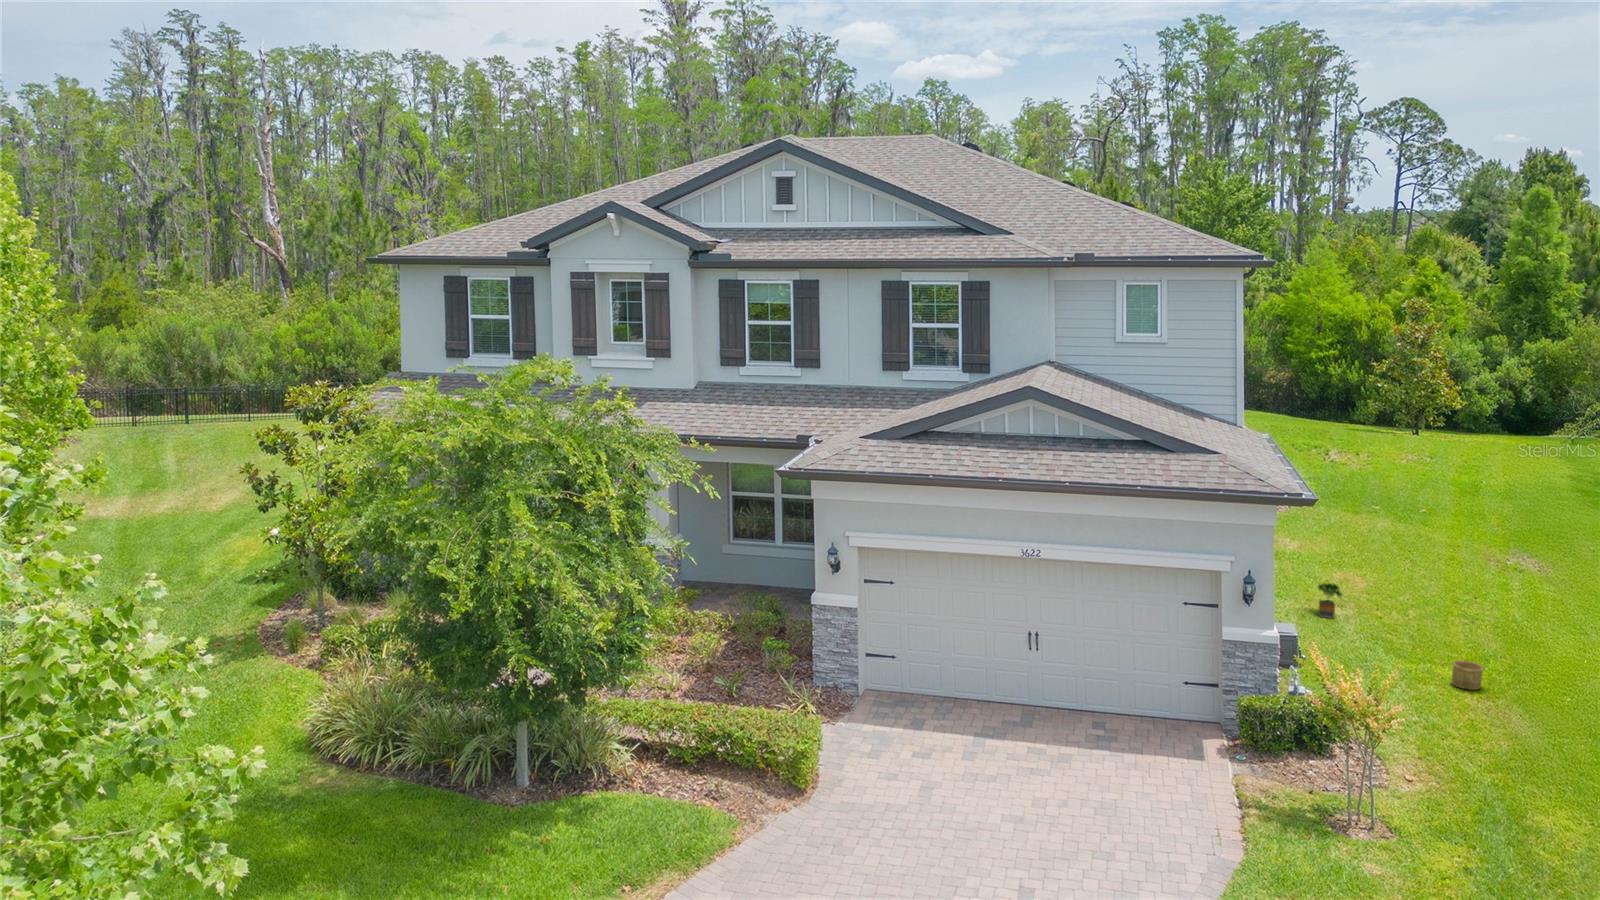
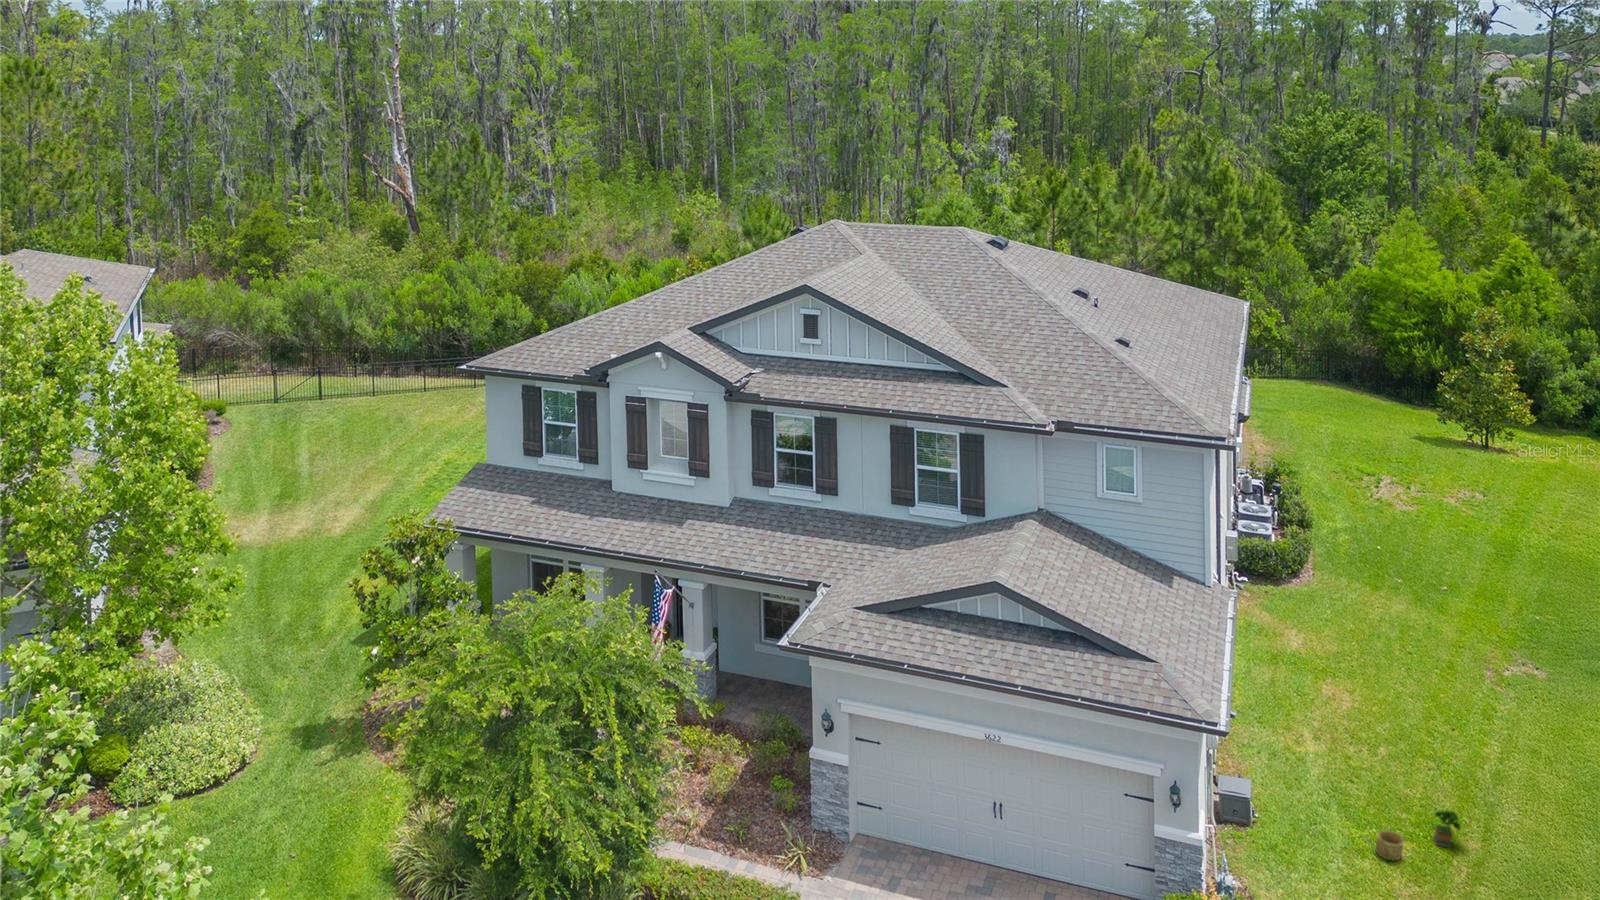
potted tree: present [1318,583,1342,619] -> present [1434,811,1461,847]

